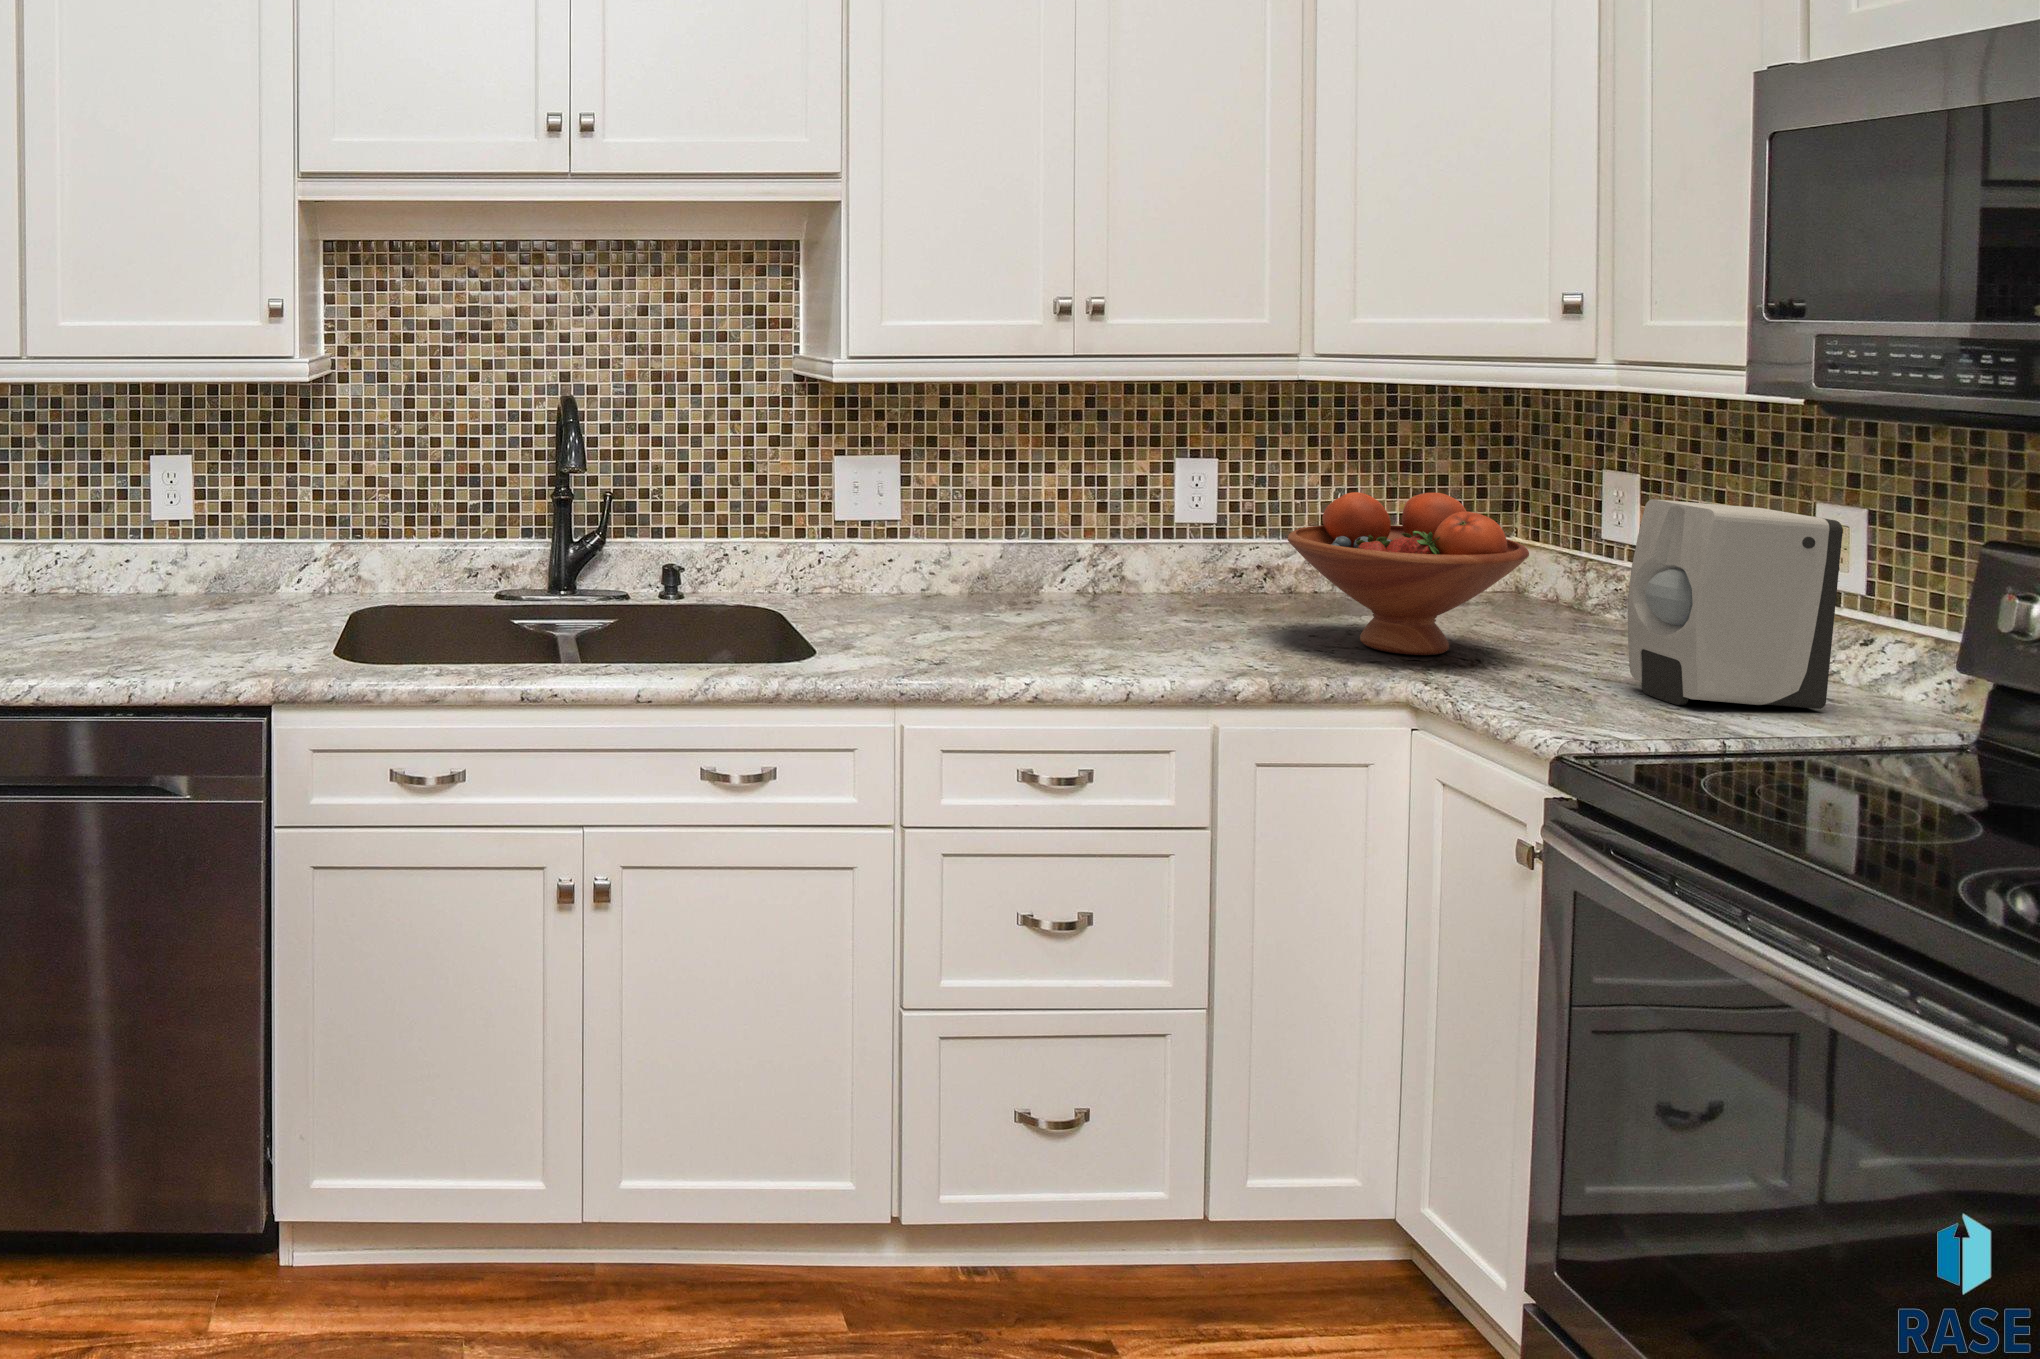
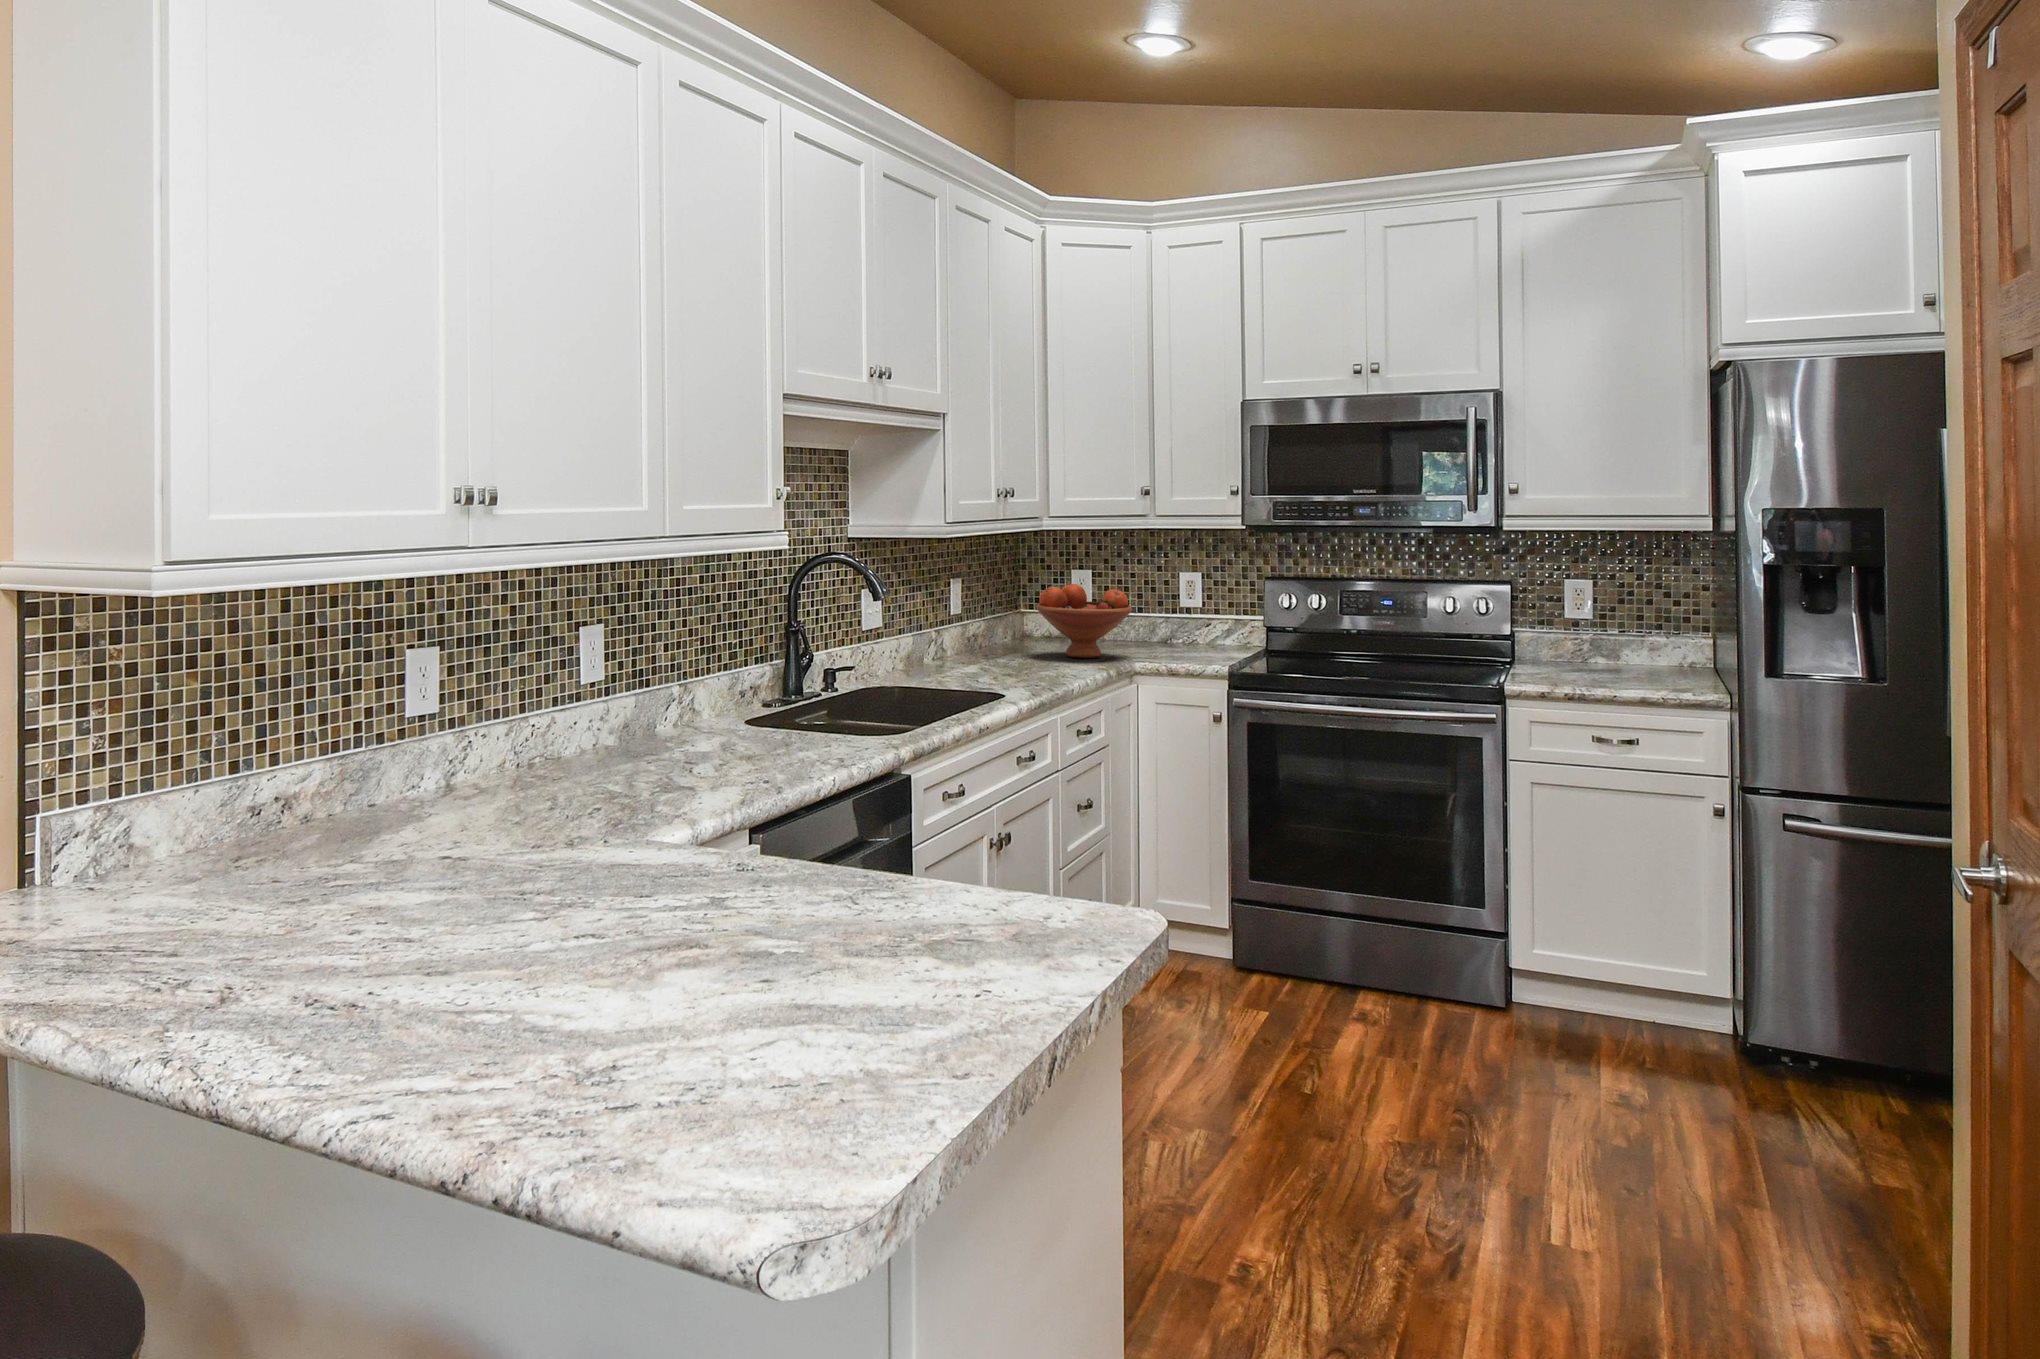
soap dispenser: present [1628,499,1843,709] -> none [1165,577,1212,657]

